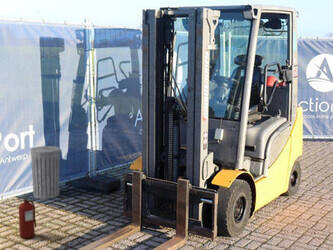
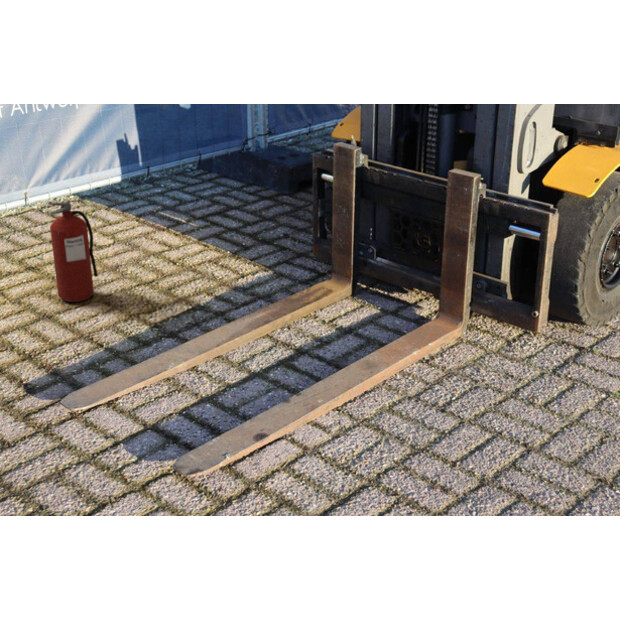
trash can: present [31,146,60,199] -> none [101,73,175,202]

